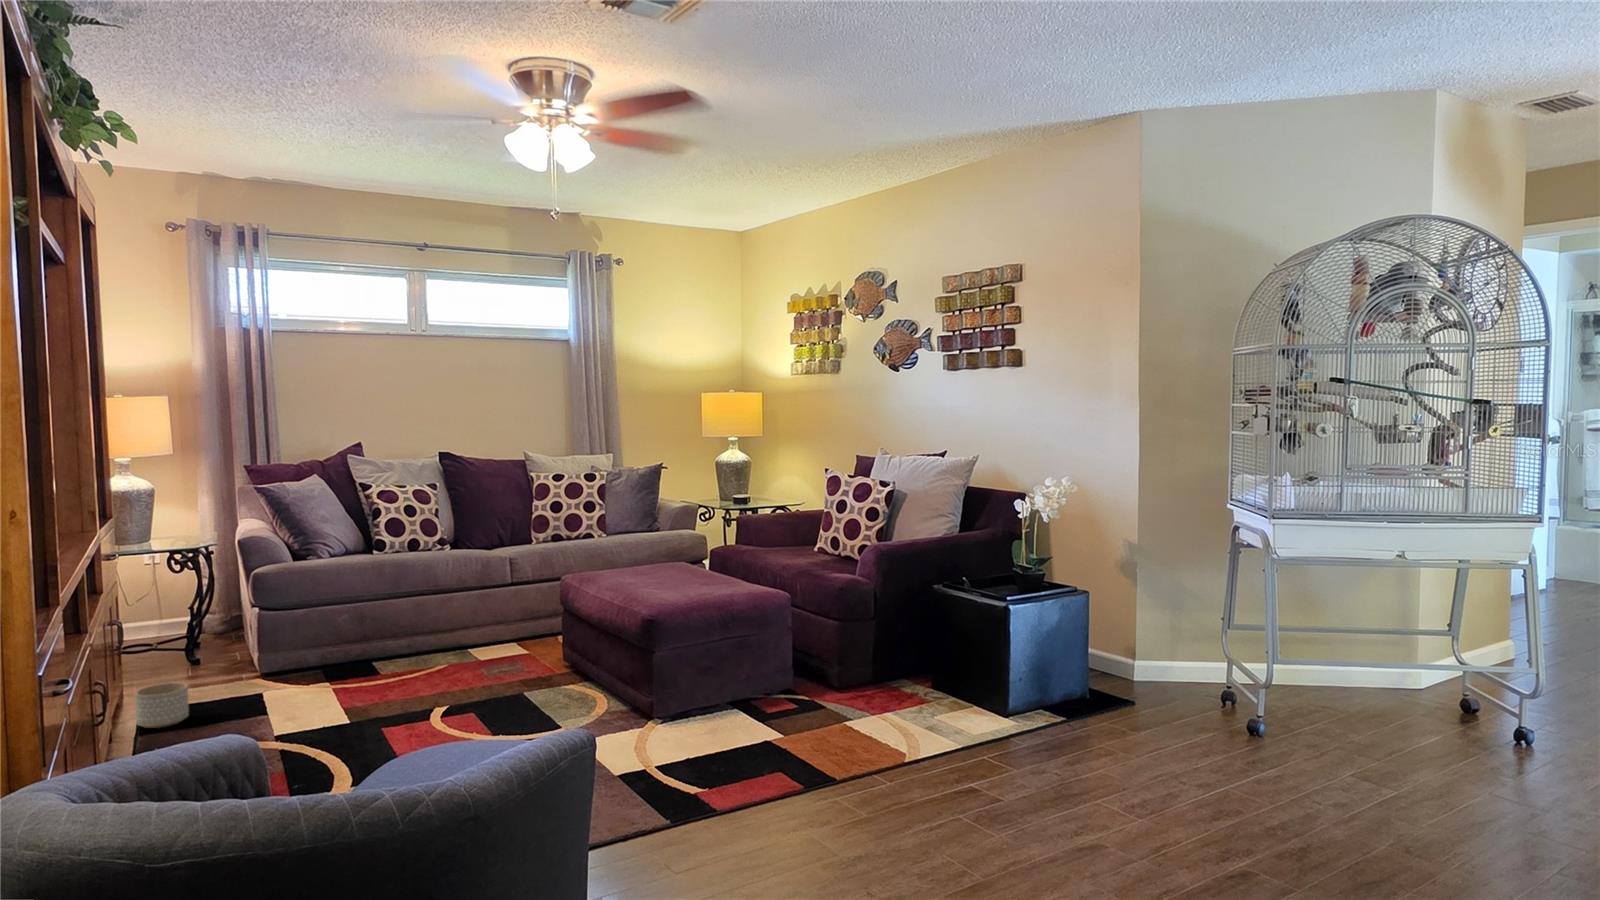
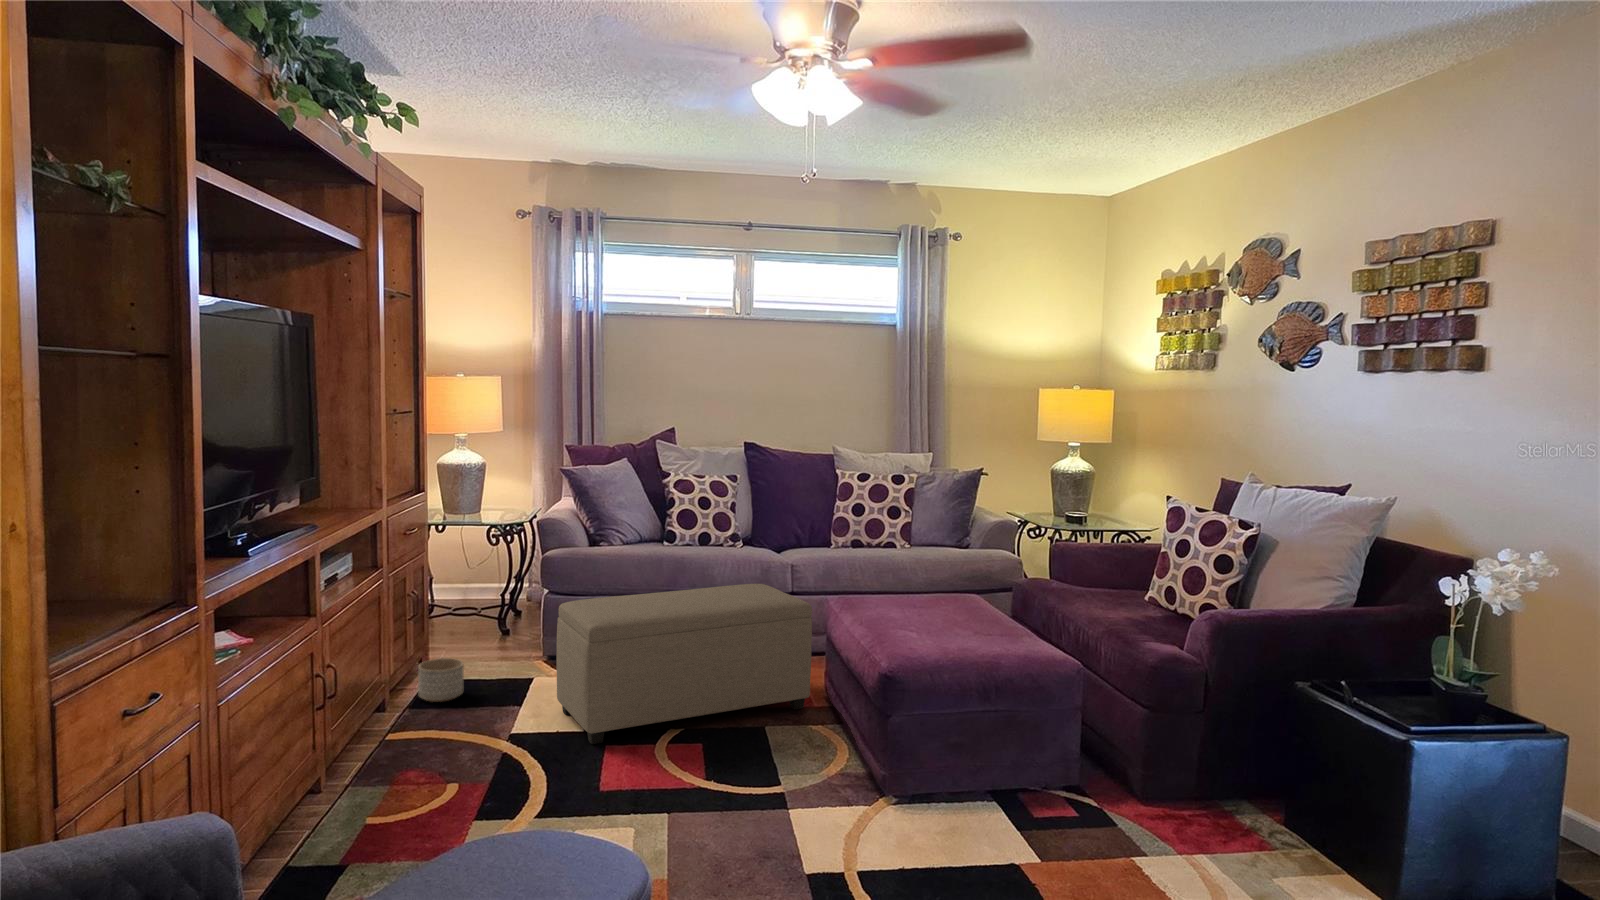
ottoman: none [303,574,552,732] -> present [556,584,812,744]

